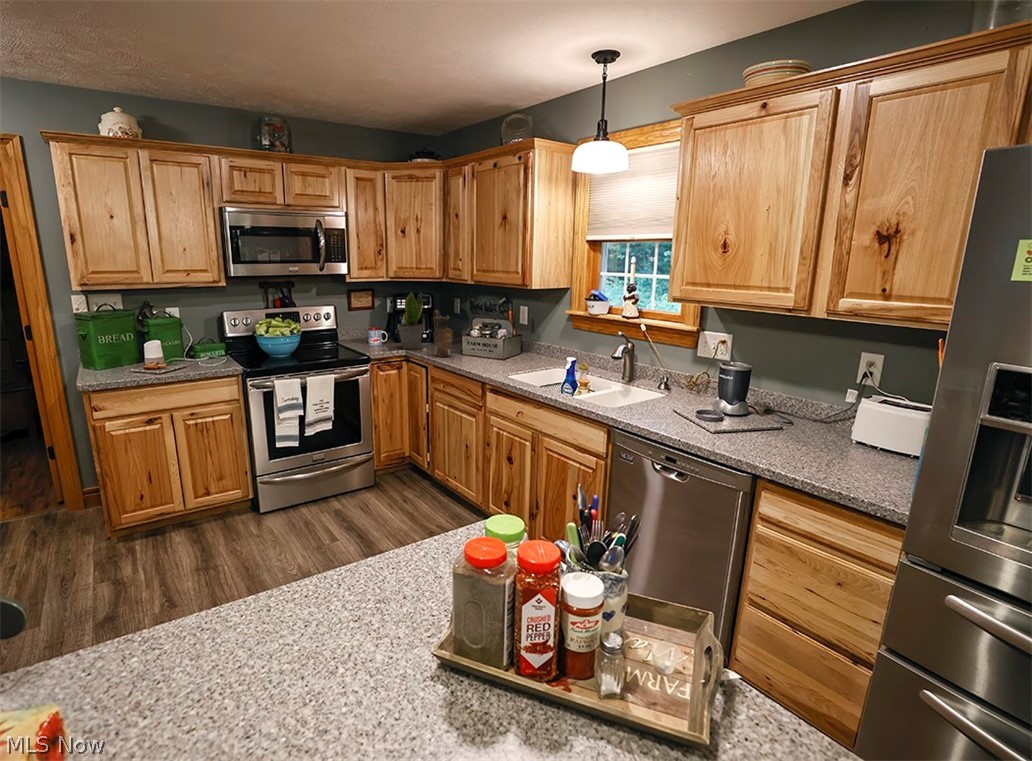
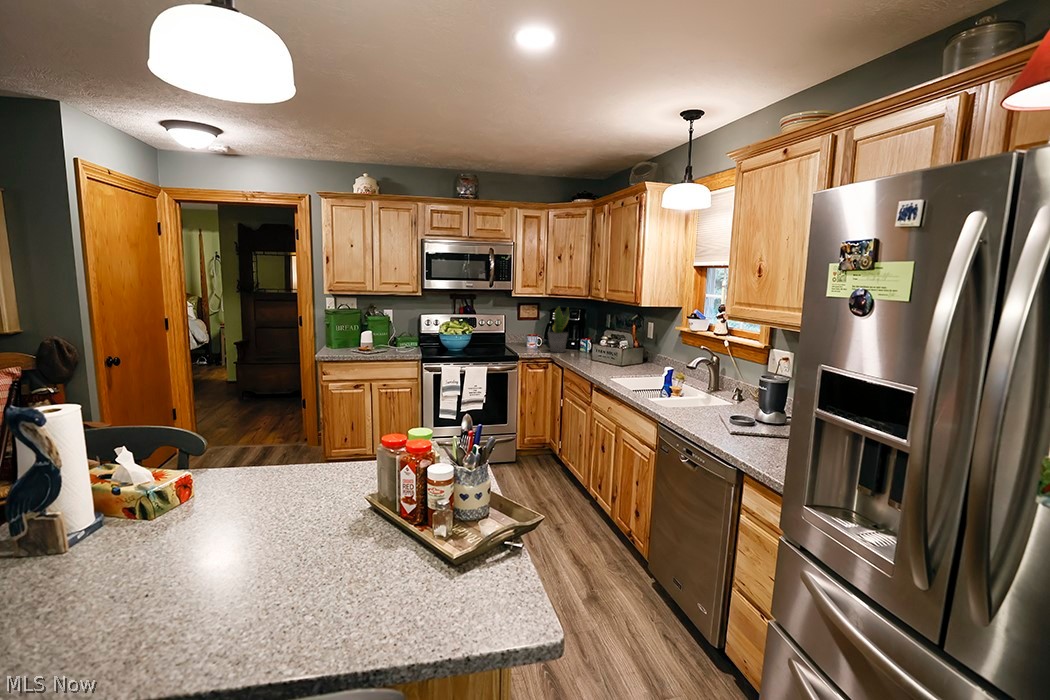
ceramic pitcher: present [433,310,453,357] -> none [571,321,587,360]

